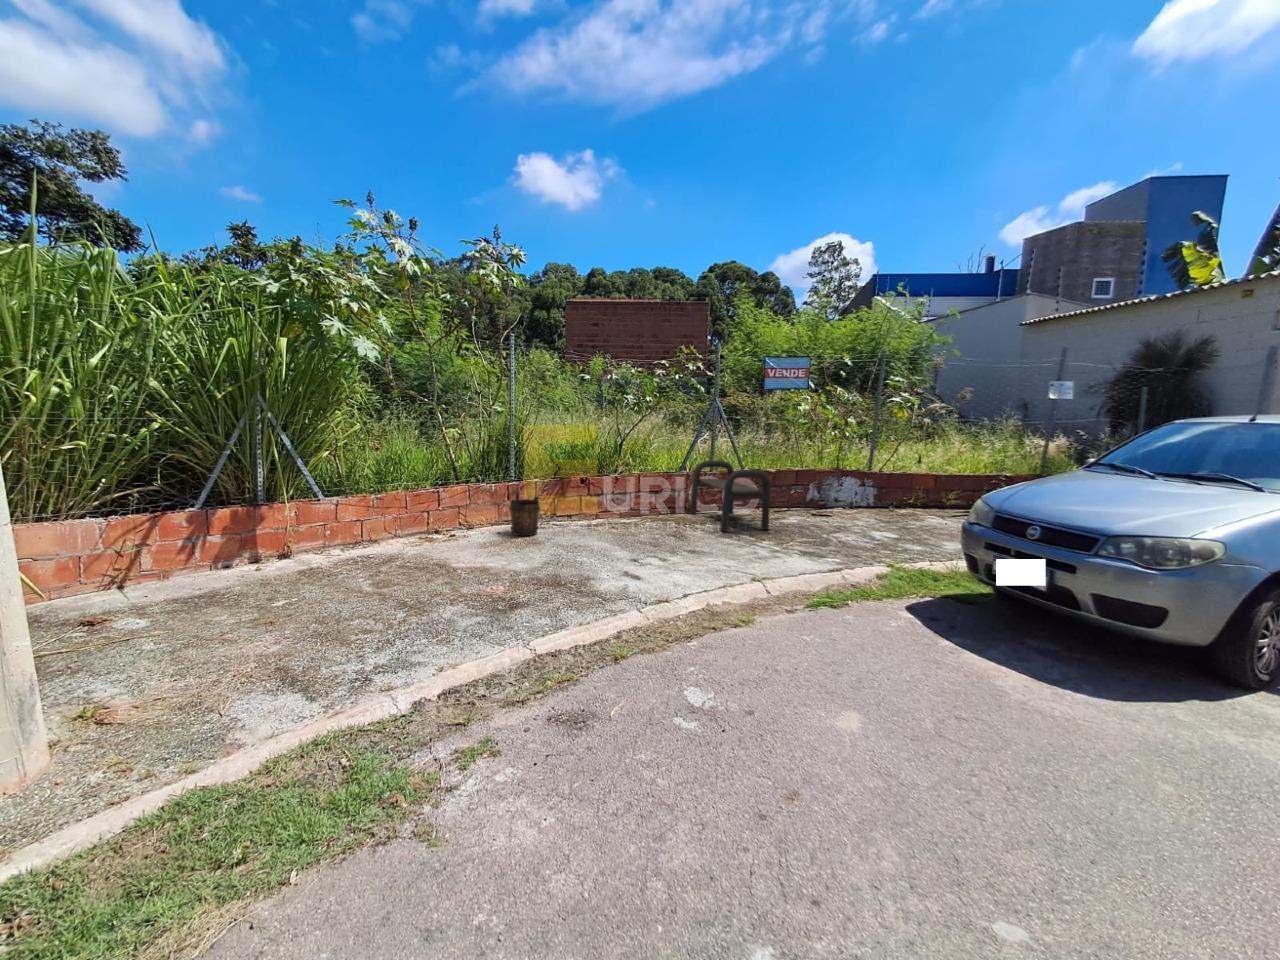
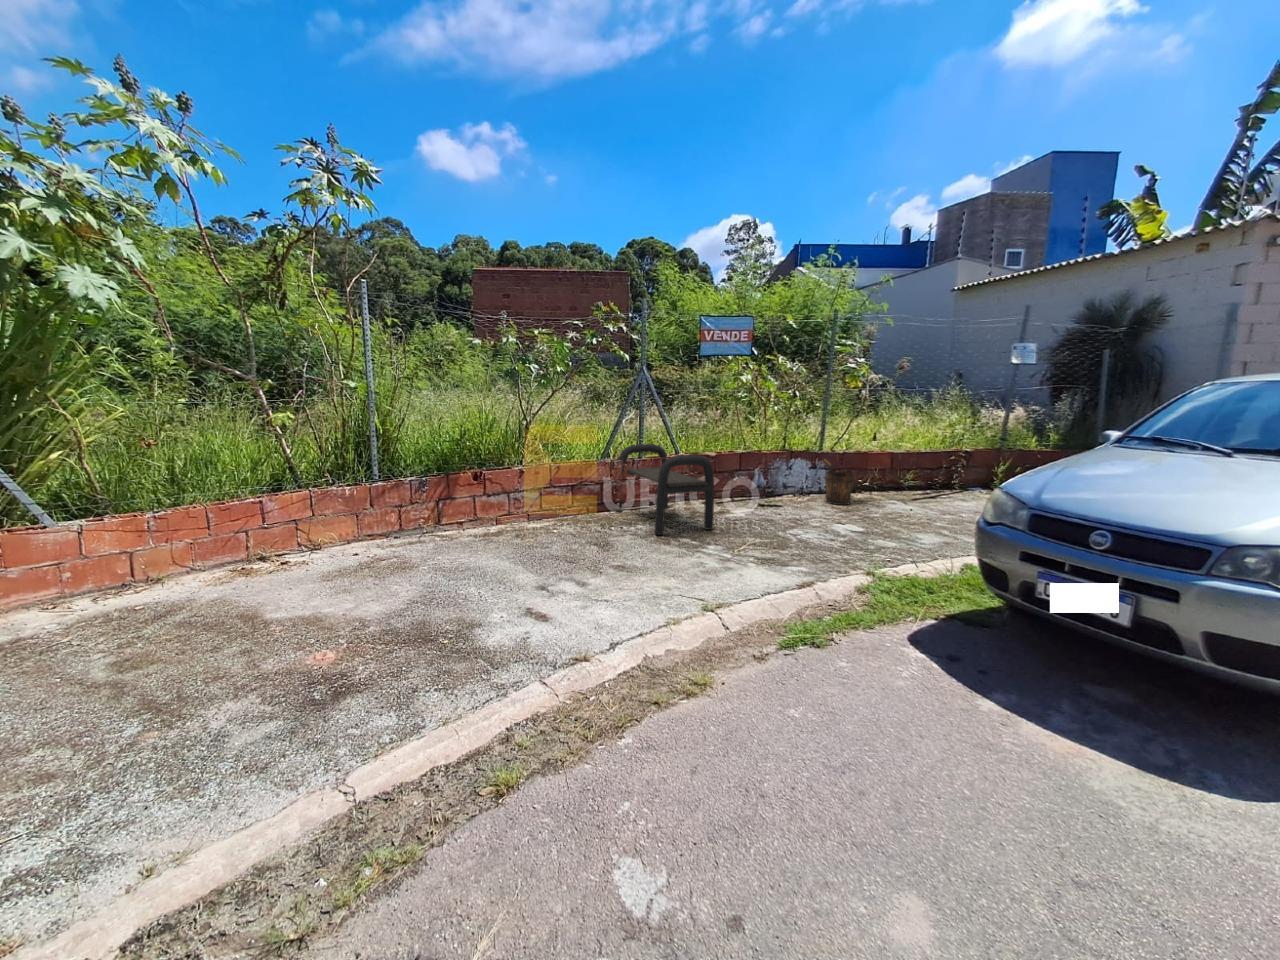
bucket: present [509,485,540,536] -> present [824,459,854,505]

